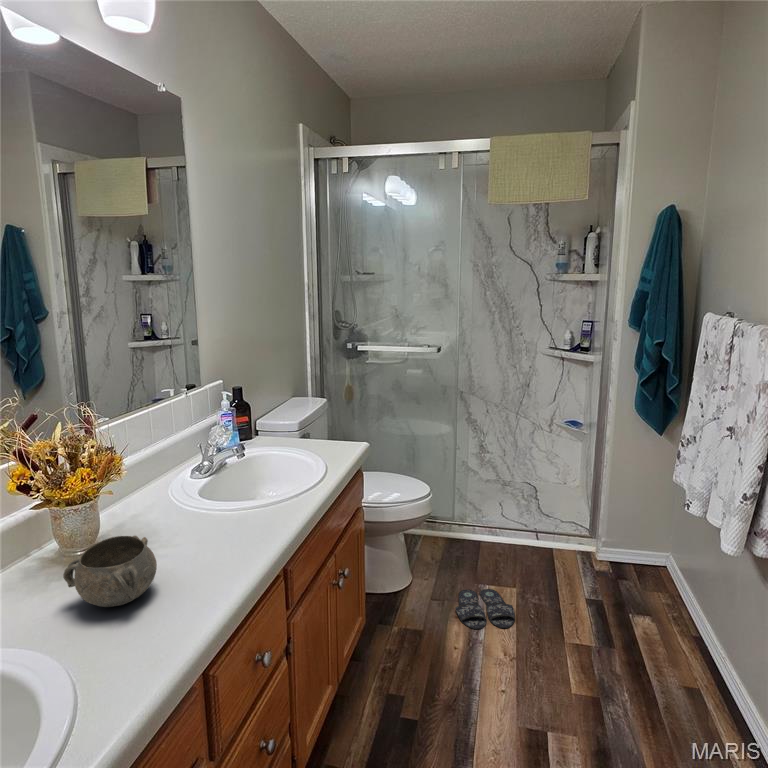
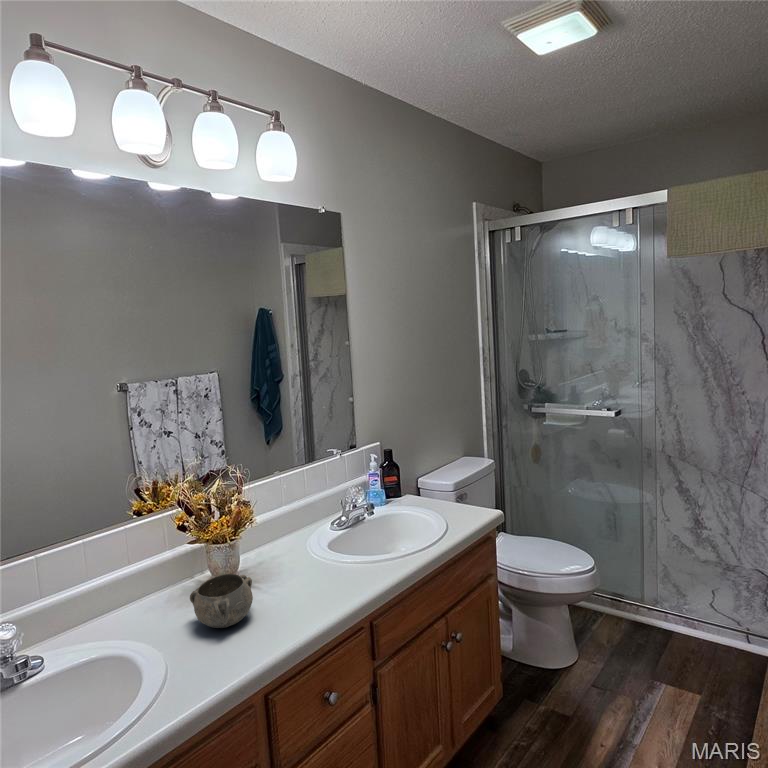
slippers: present [455,589,515,629] -> none [616,683,688,739]

